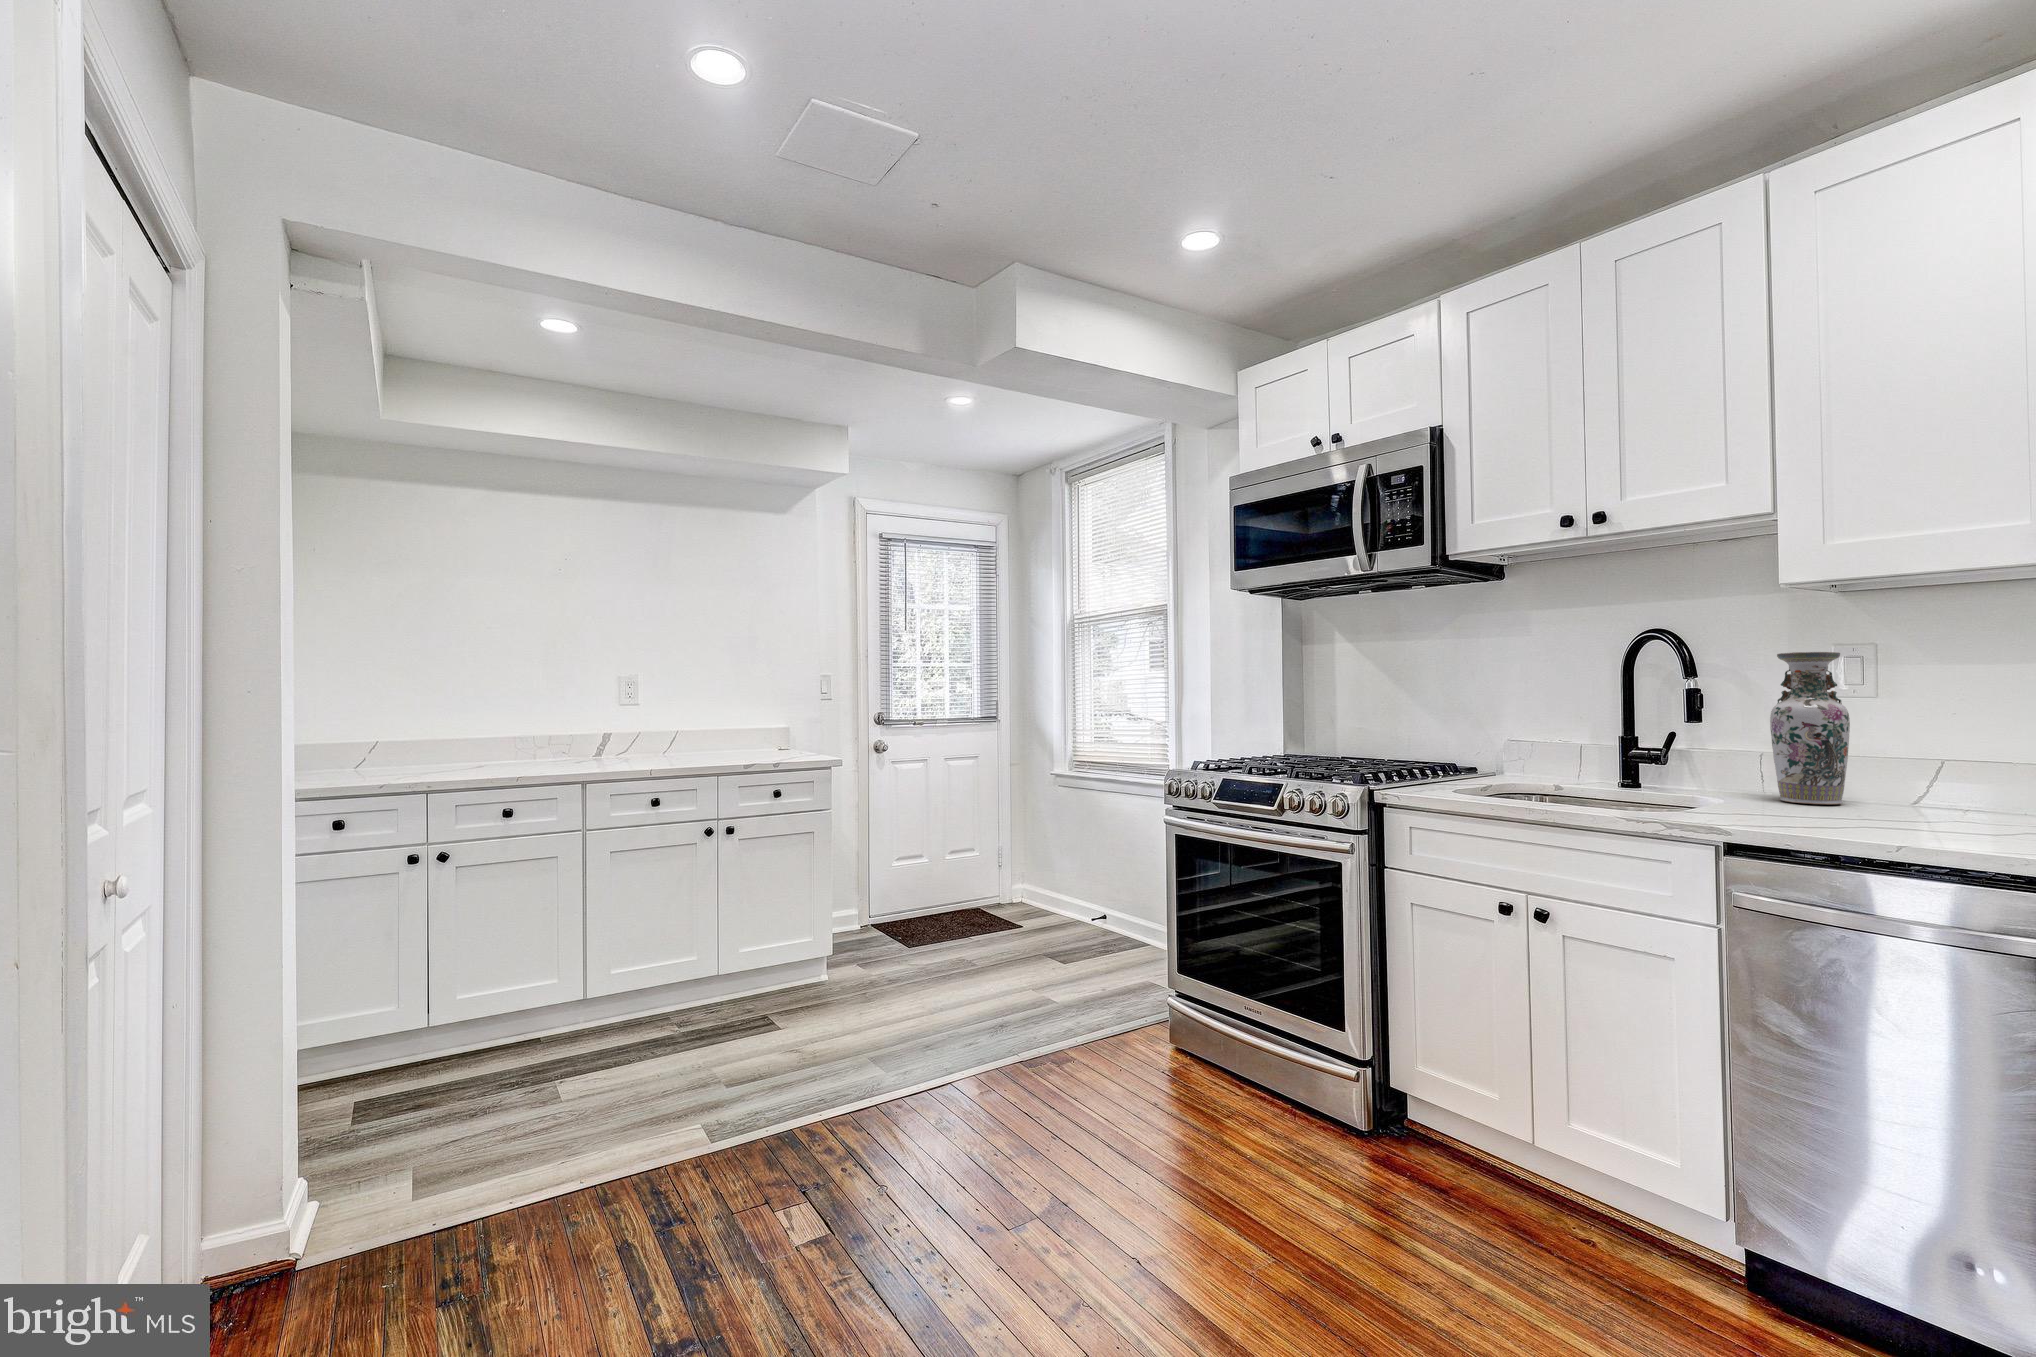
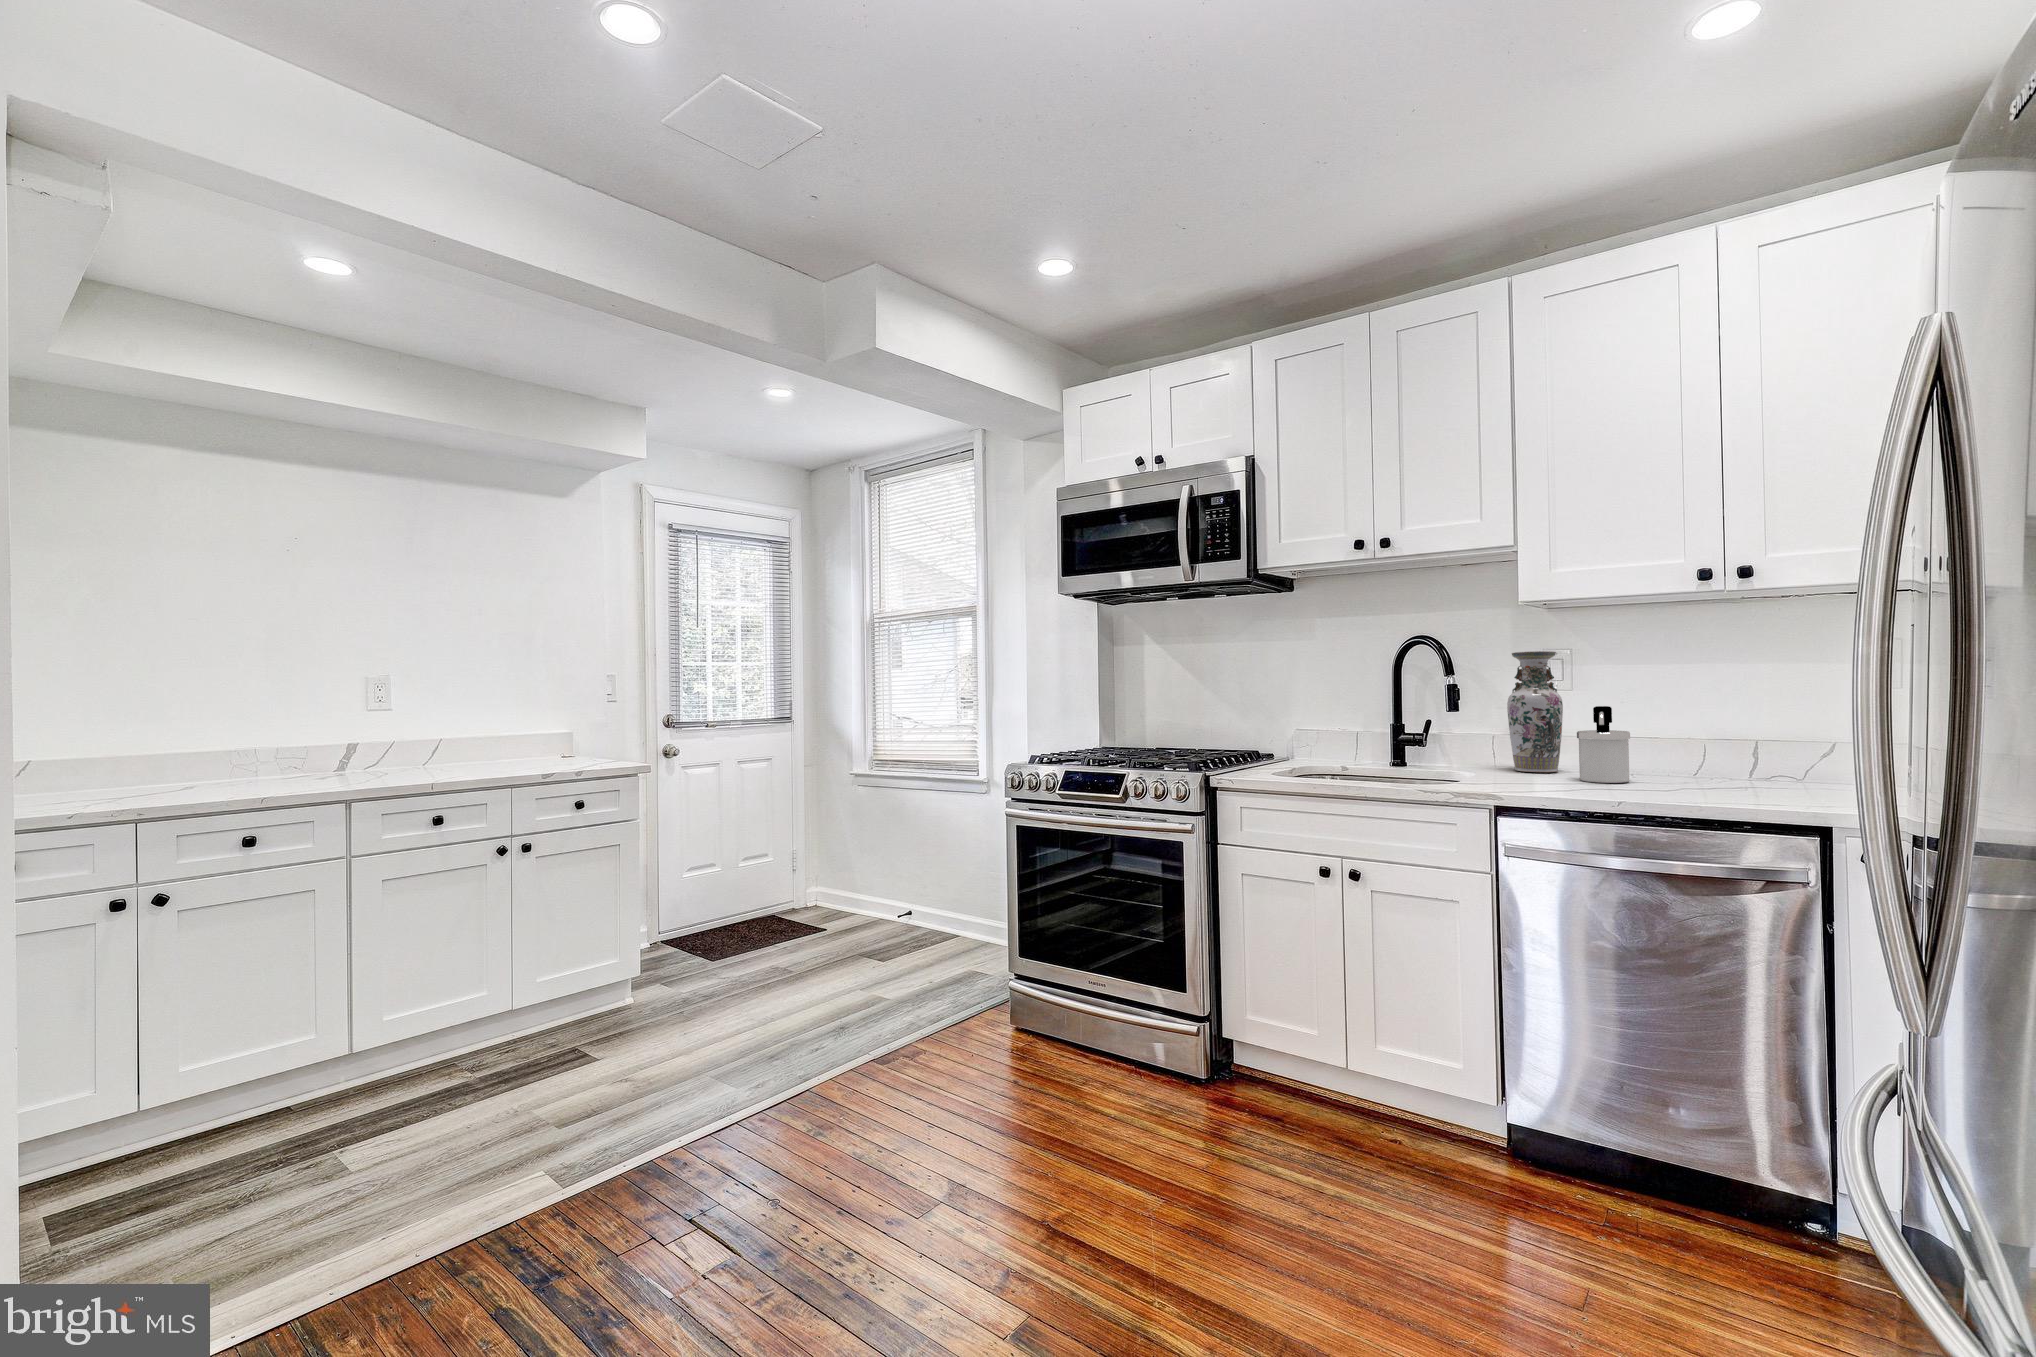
soap dispenser: none [1859,723,1939,822] -> present [1577,706,1630,783]

